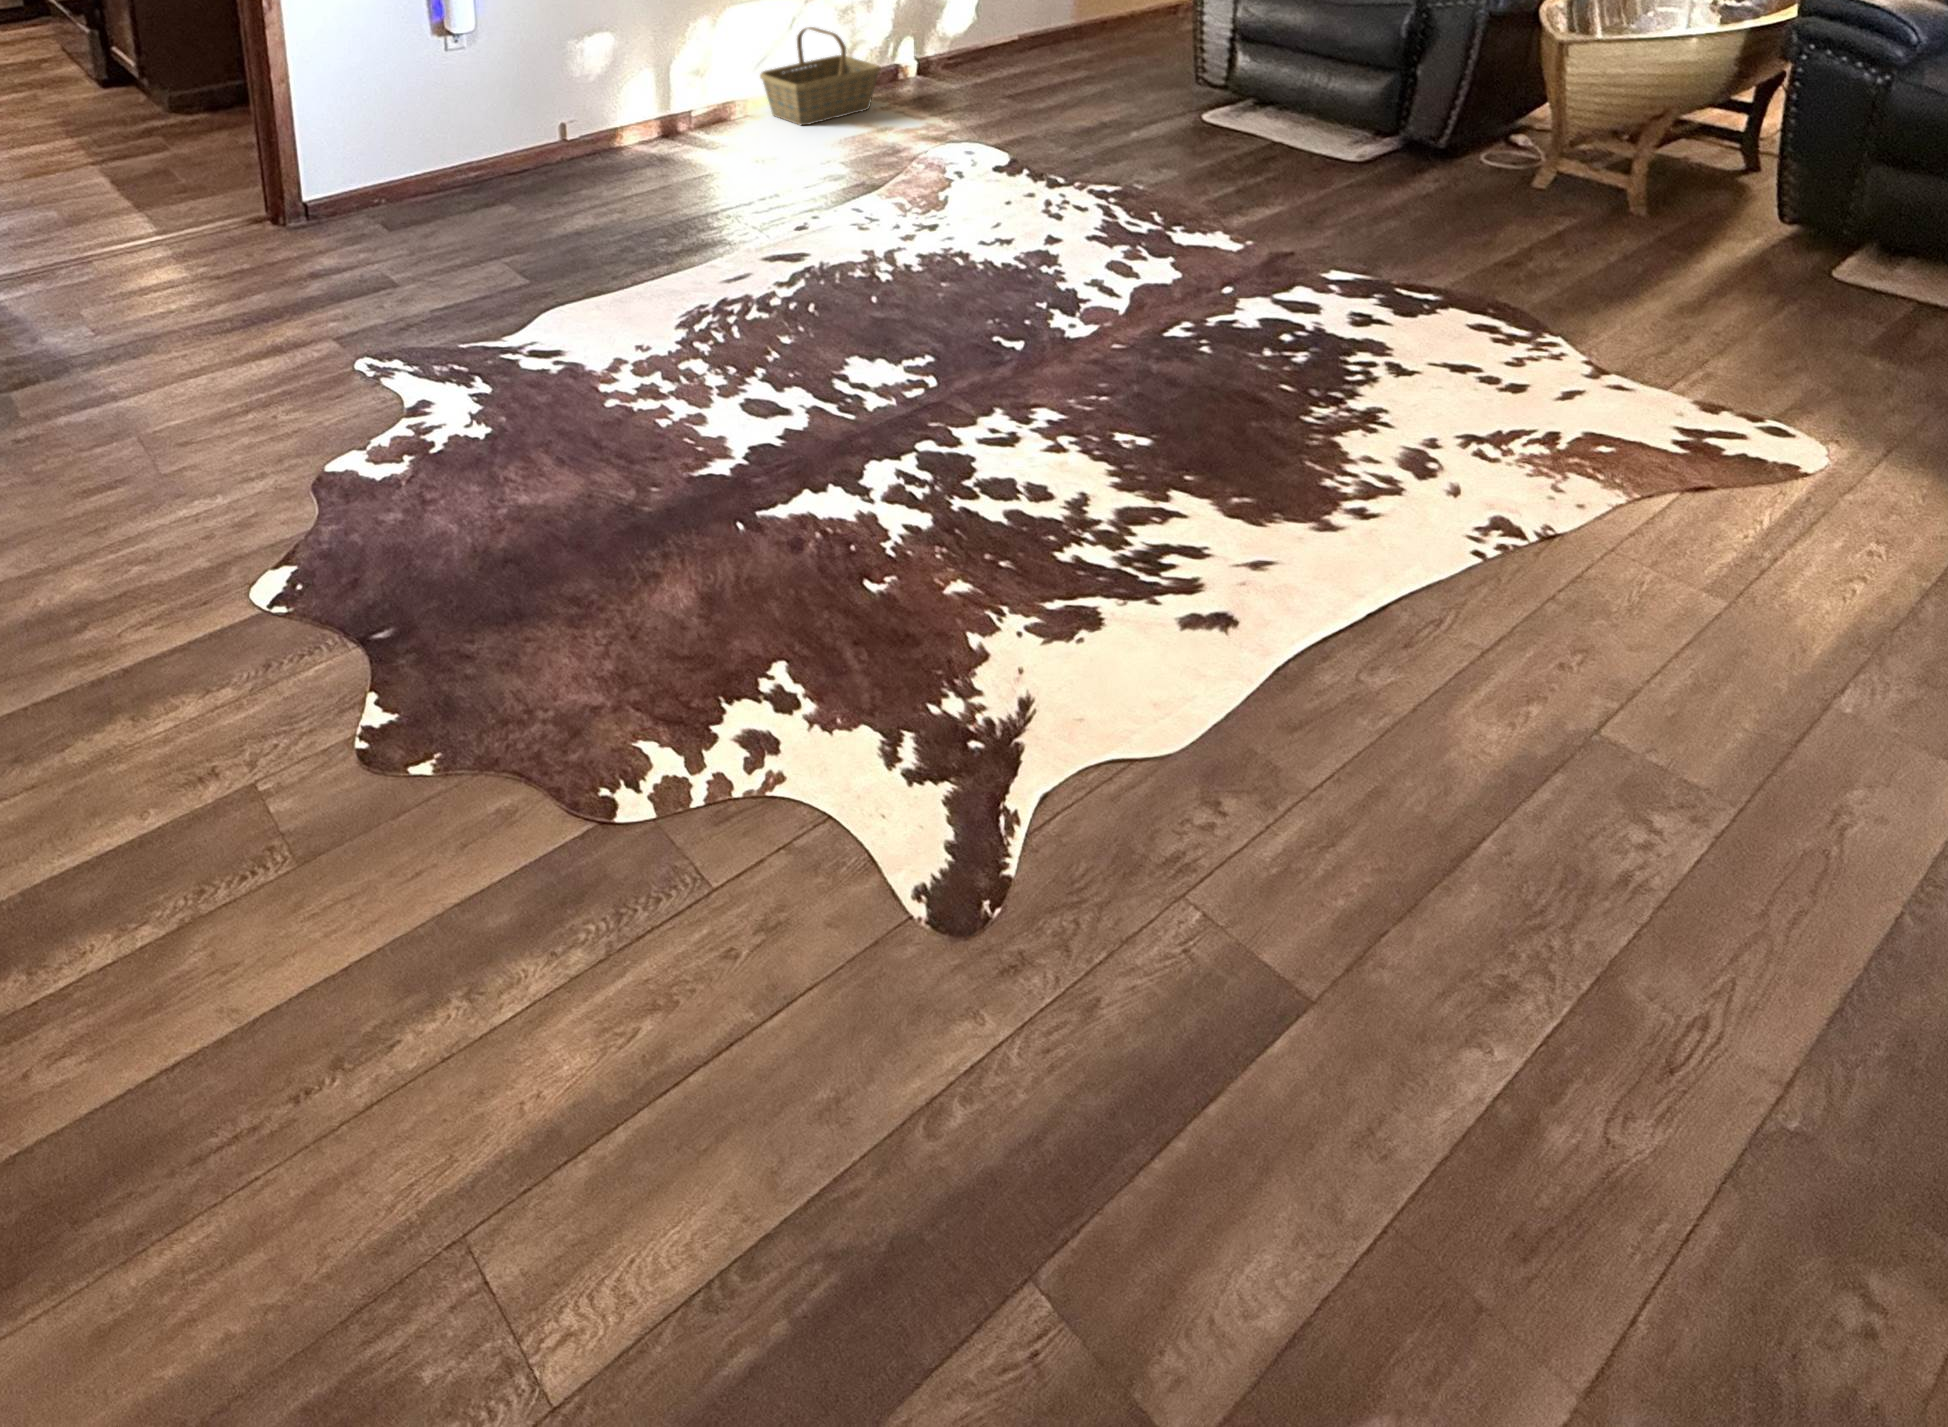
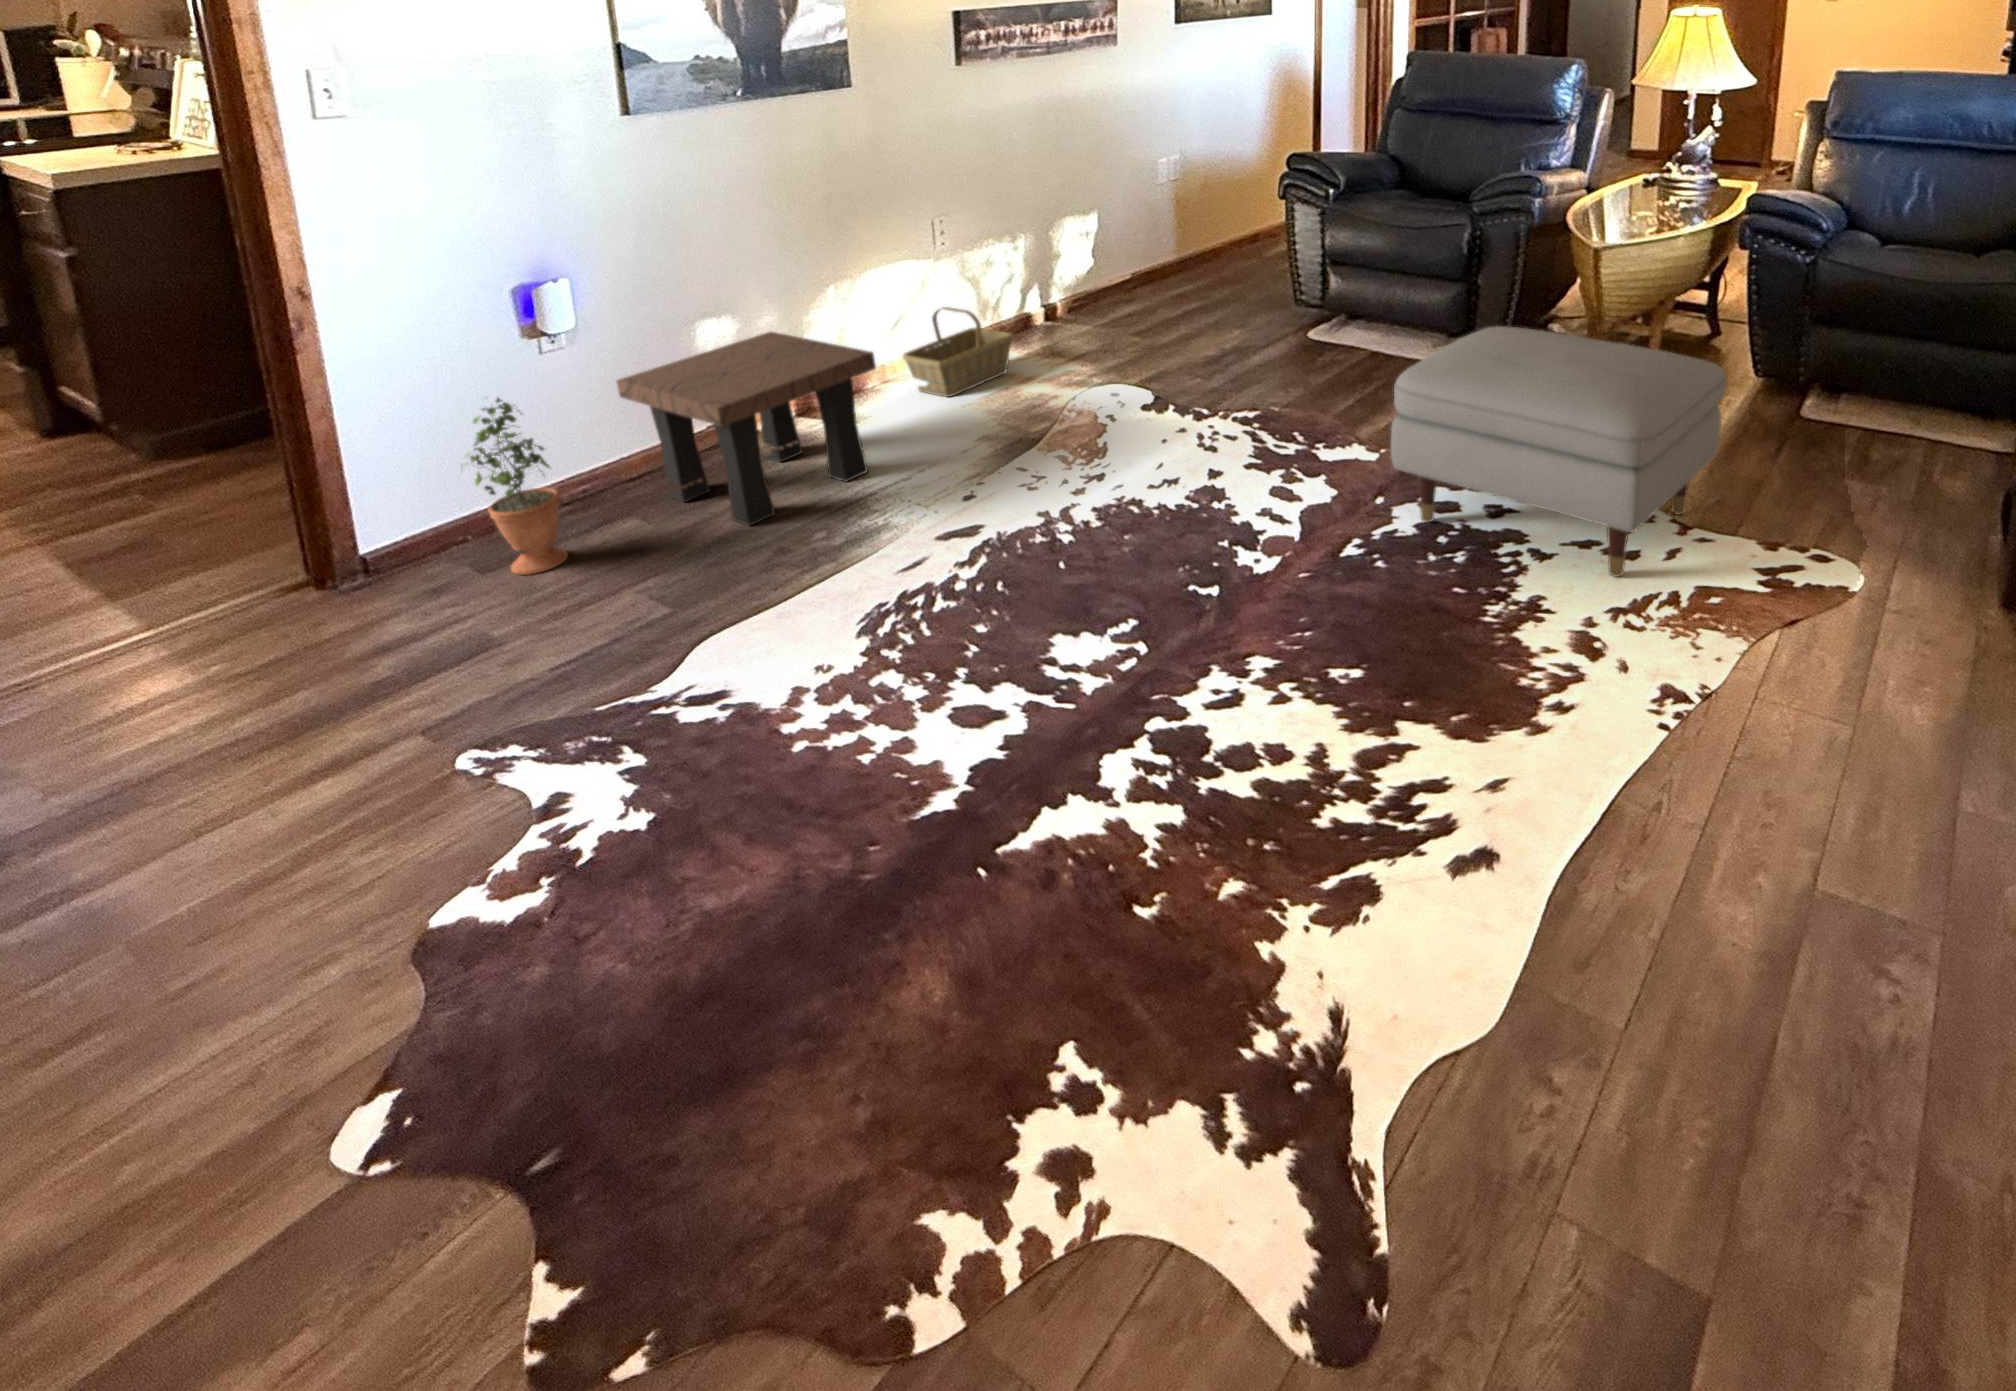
side table: none [473,25,725,217] -> present [617,332,876,525]
potted plant: none [327,48,413,228] -> present [462,398,568,575]
ottoman: none [1250,115,1664,404] -> present [1391,326,1726,577]

